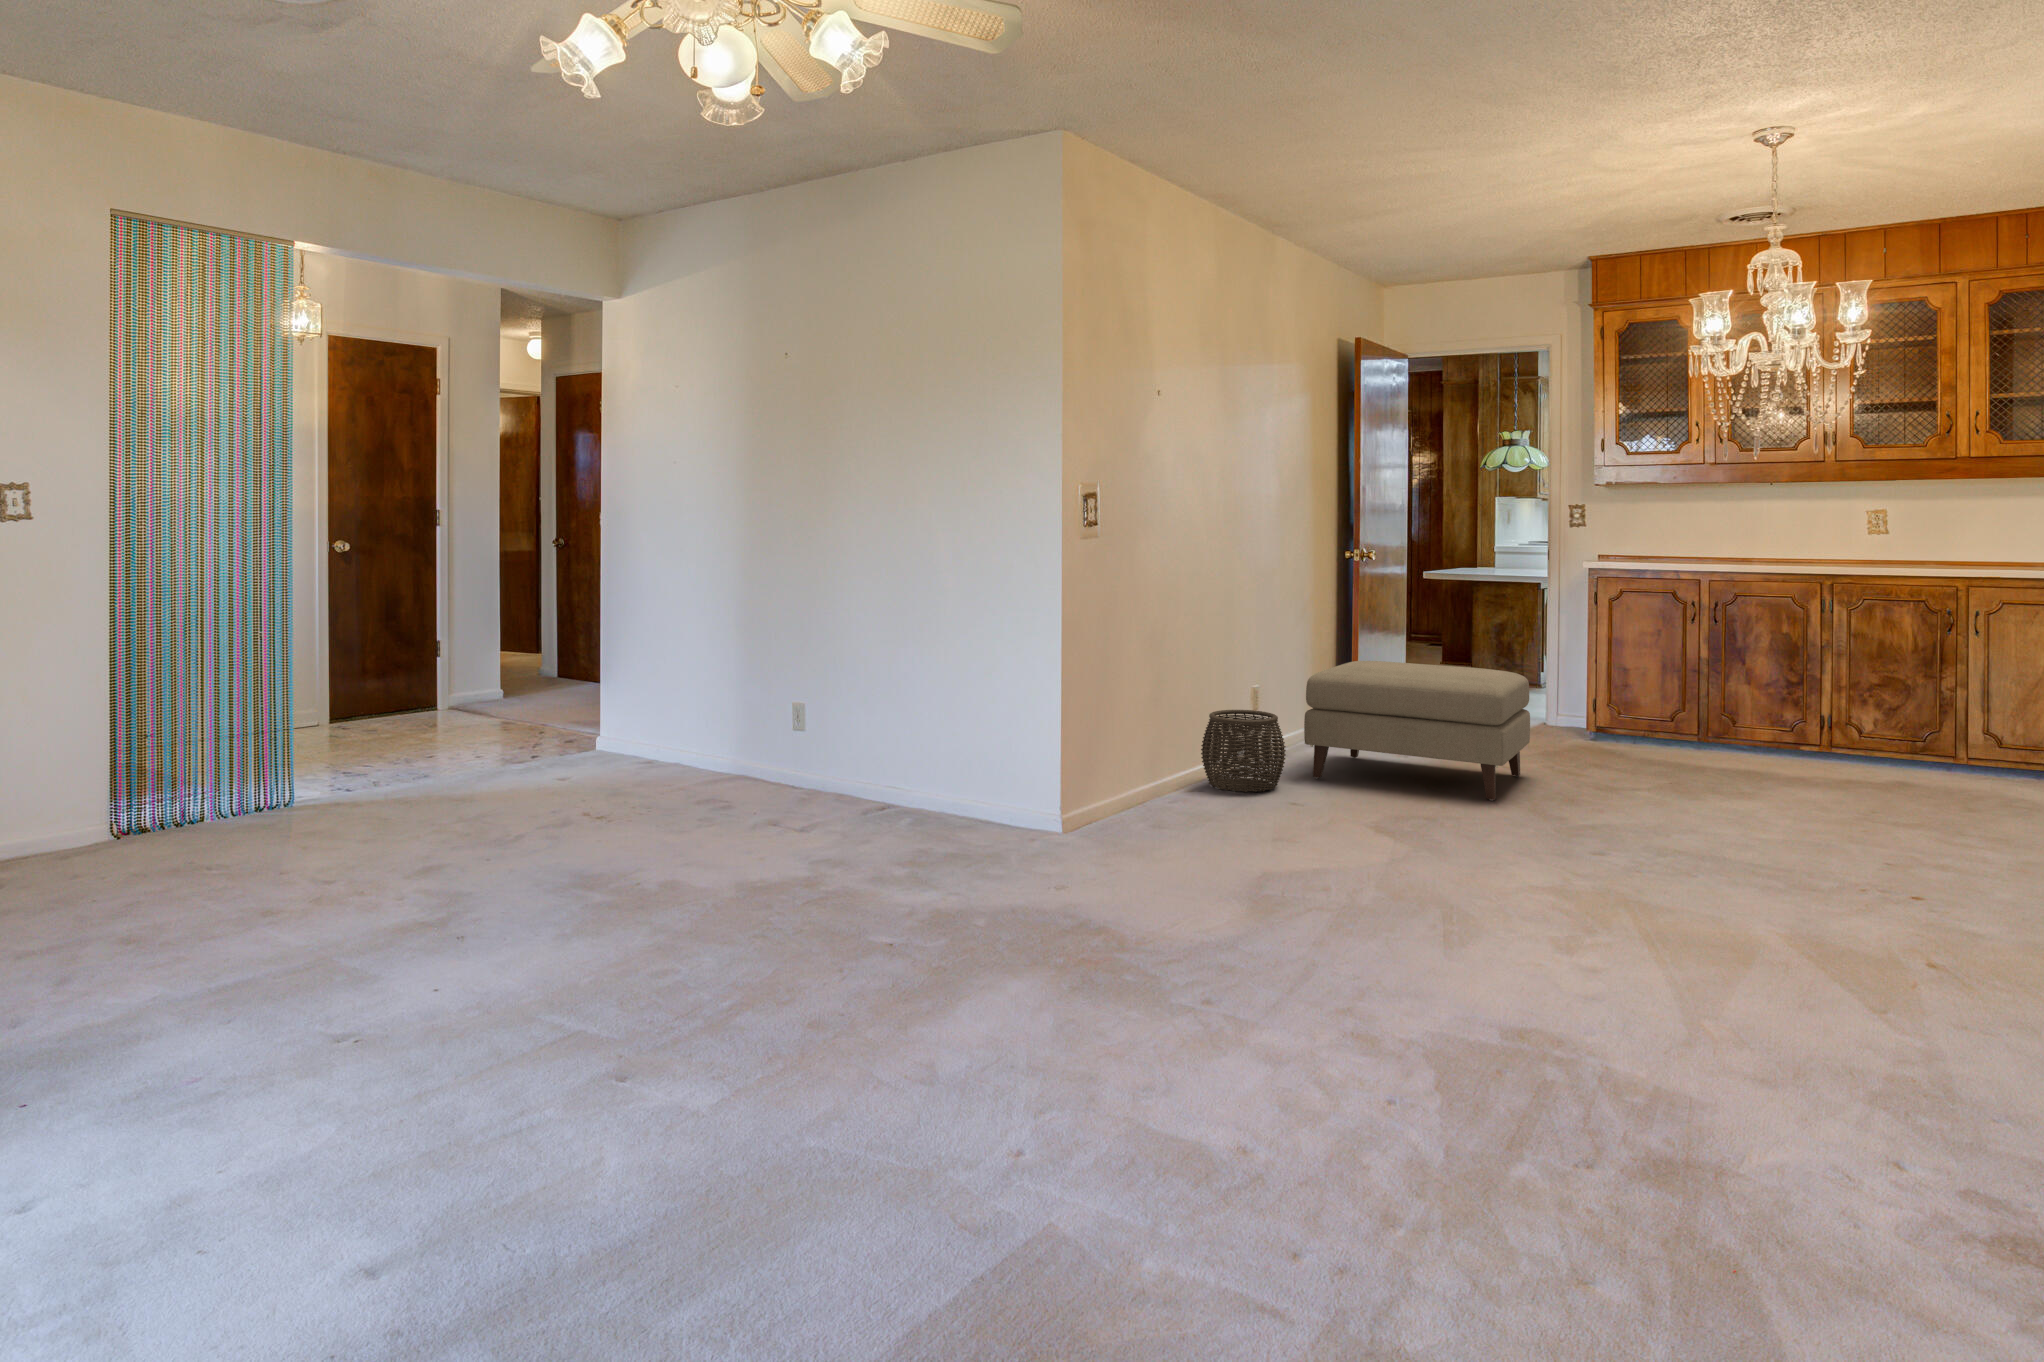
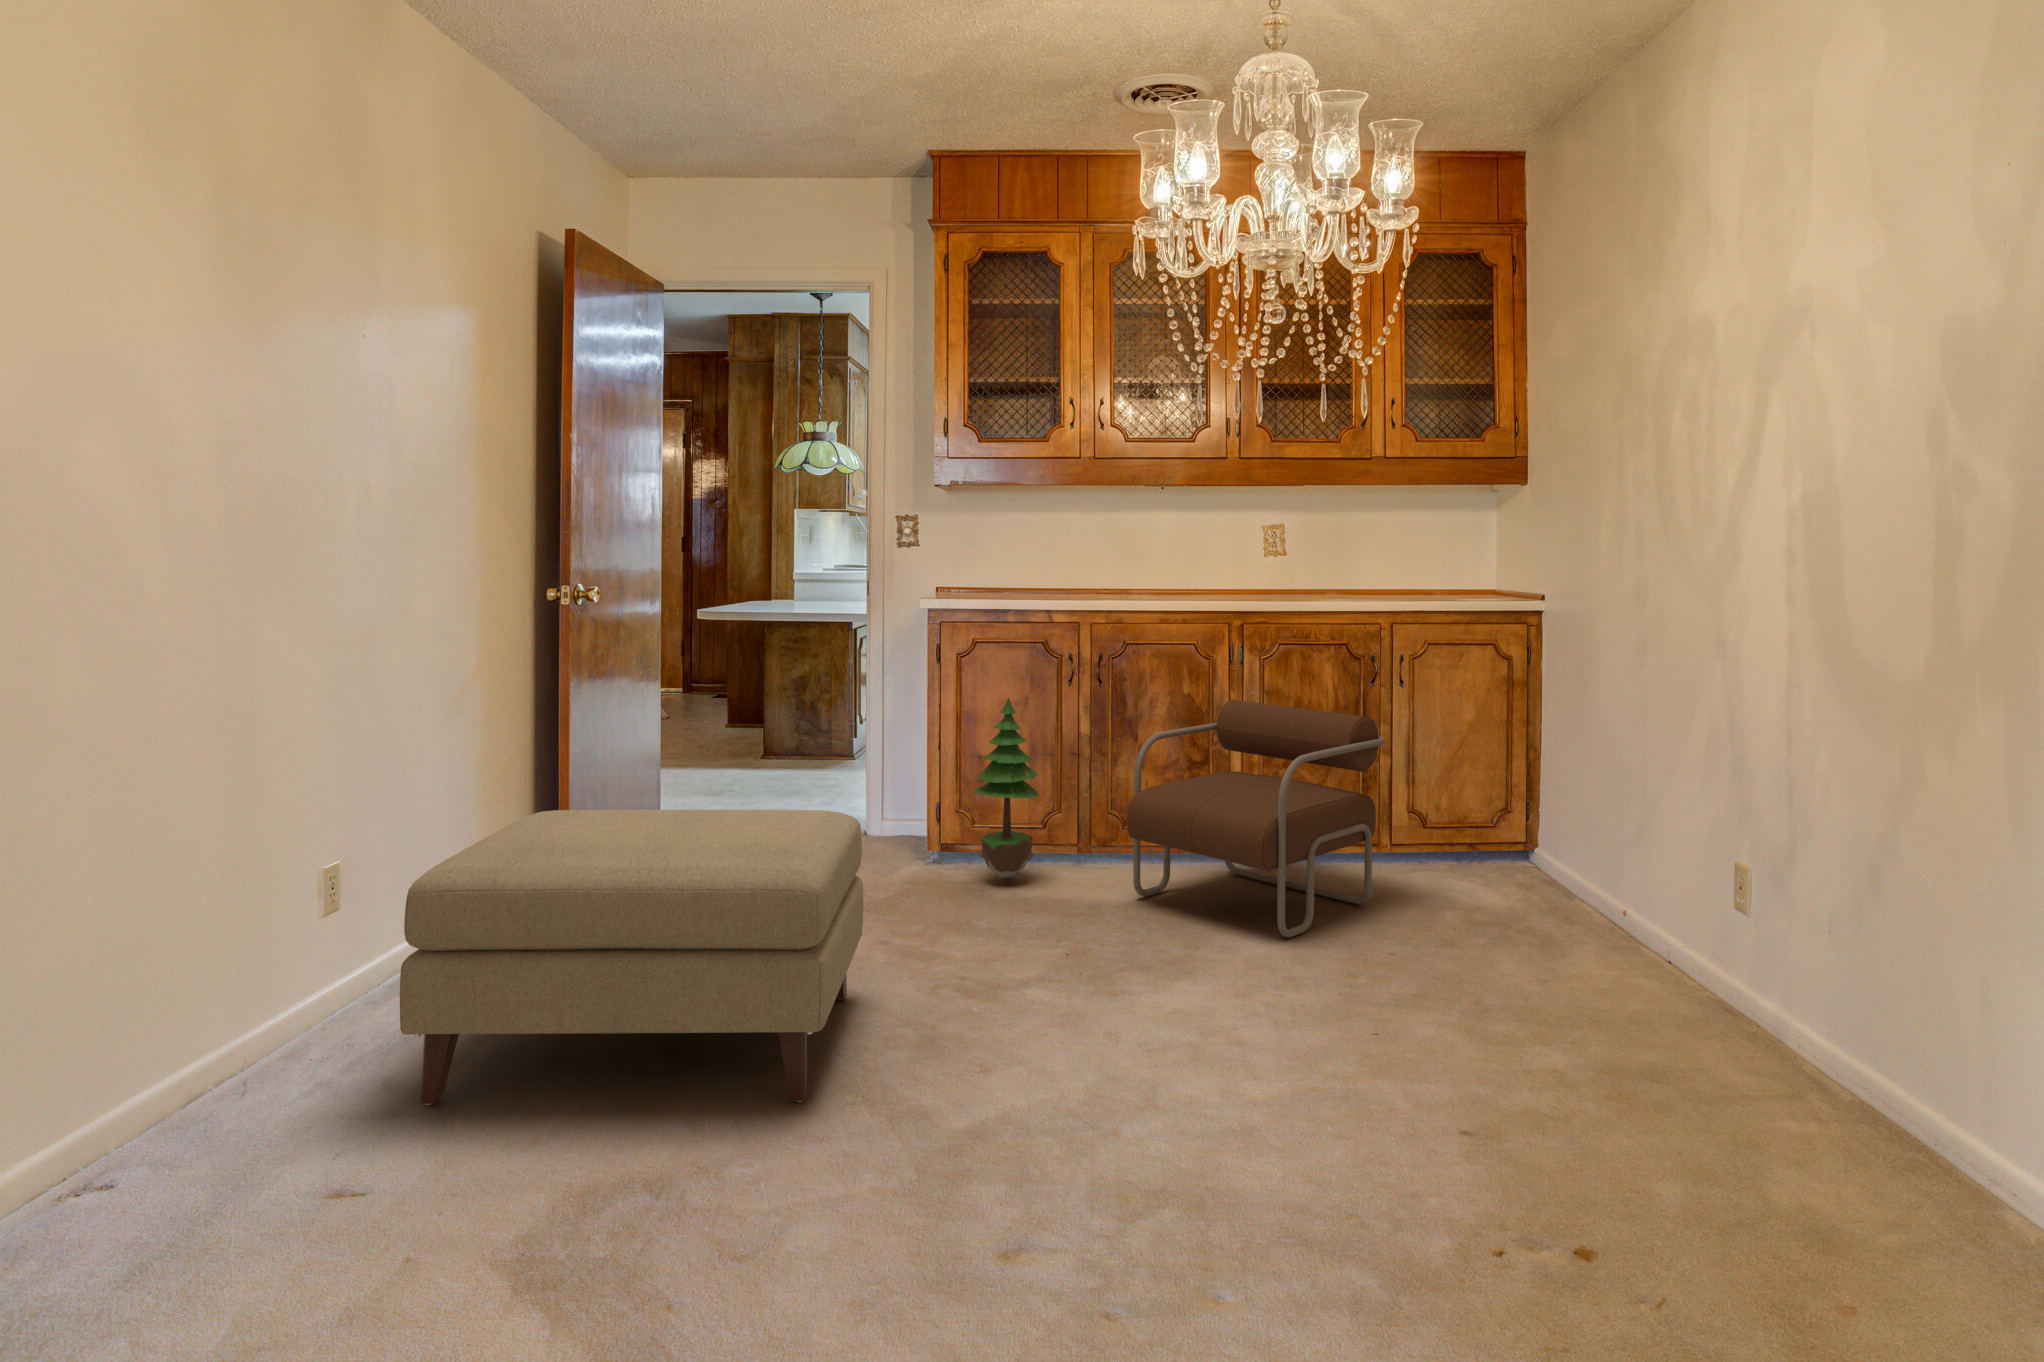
potted tree: none [1615,627,1664,749] -> present [975,698,1040,882]
armchair: none [1724,639,1944,791] -> present [1127,700,1384,937]
woven basket: present [1201,710,1286,792] -> none [81,985,335,1233]

